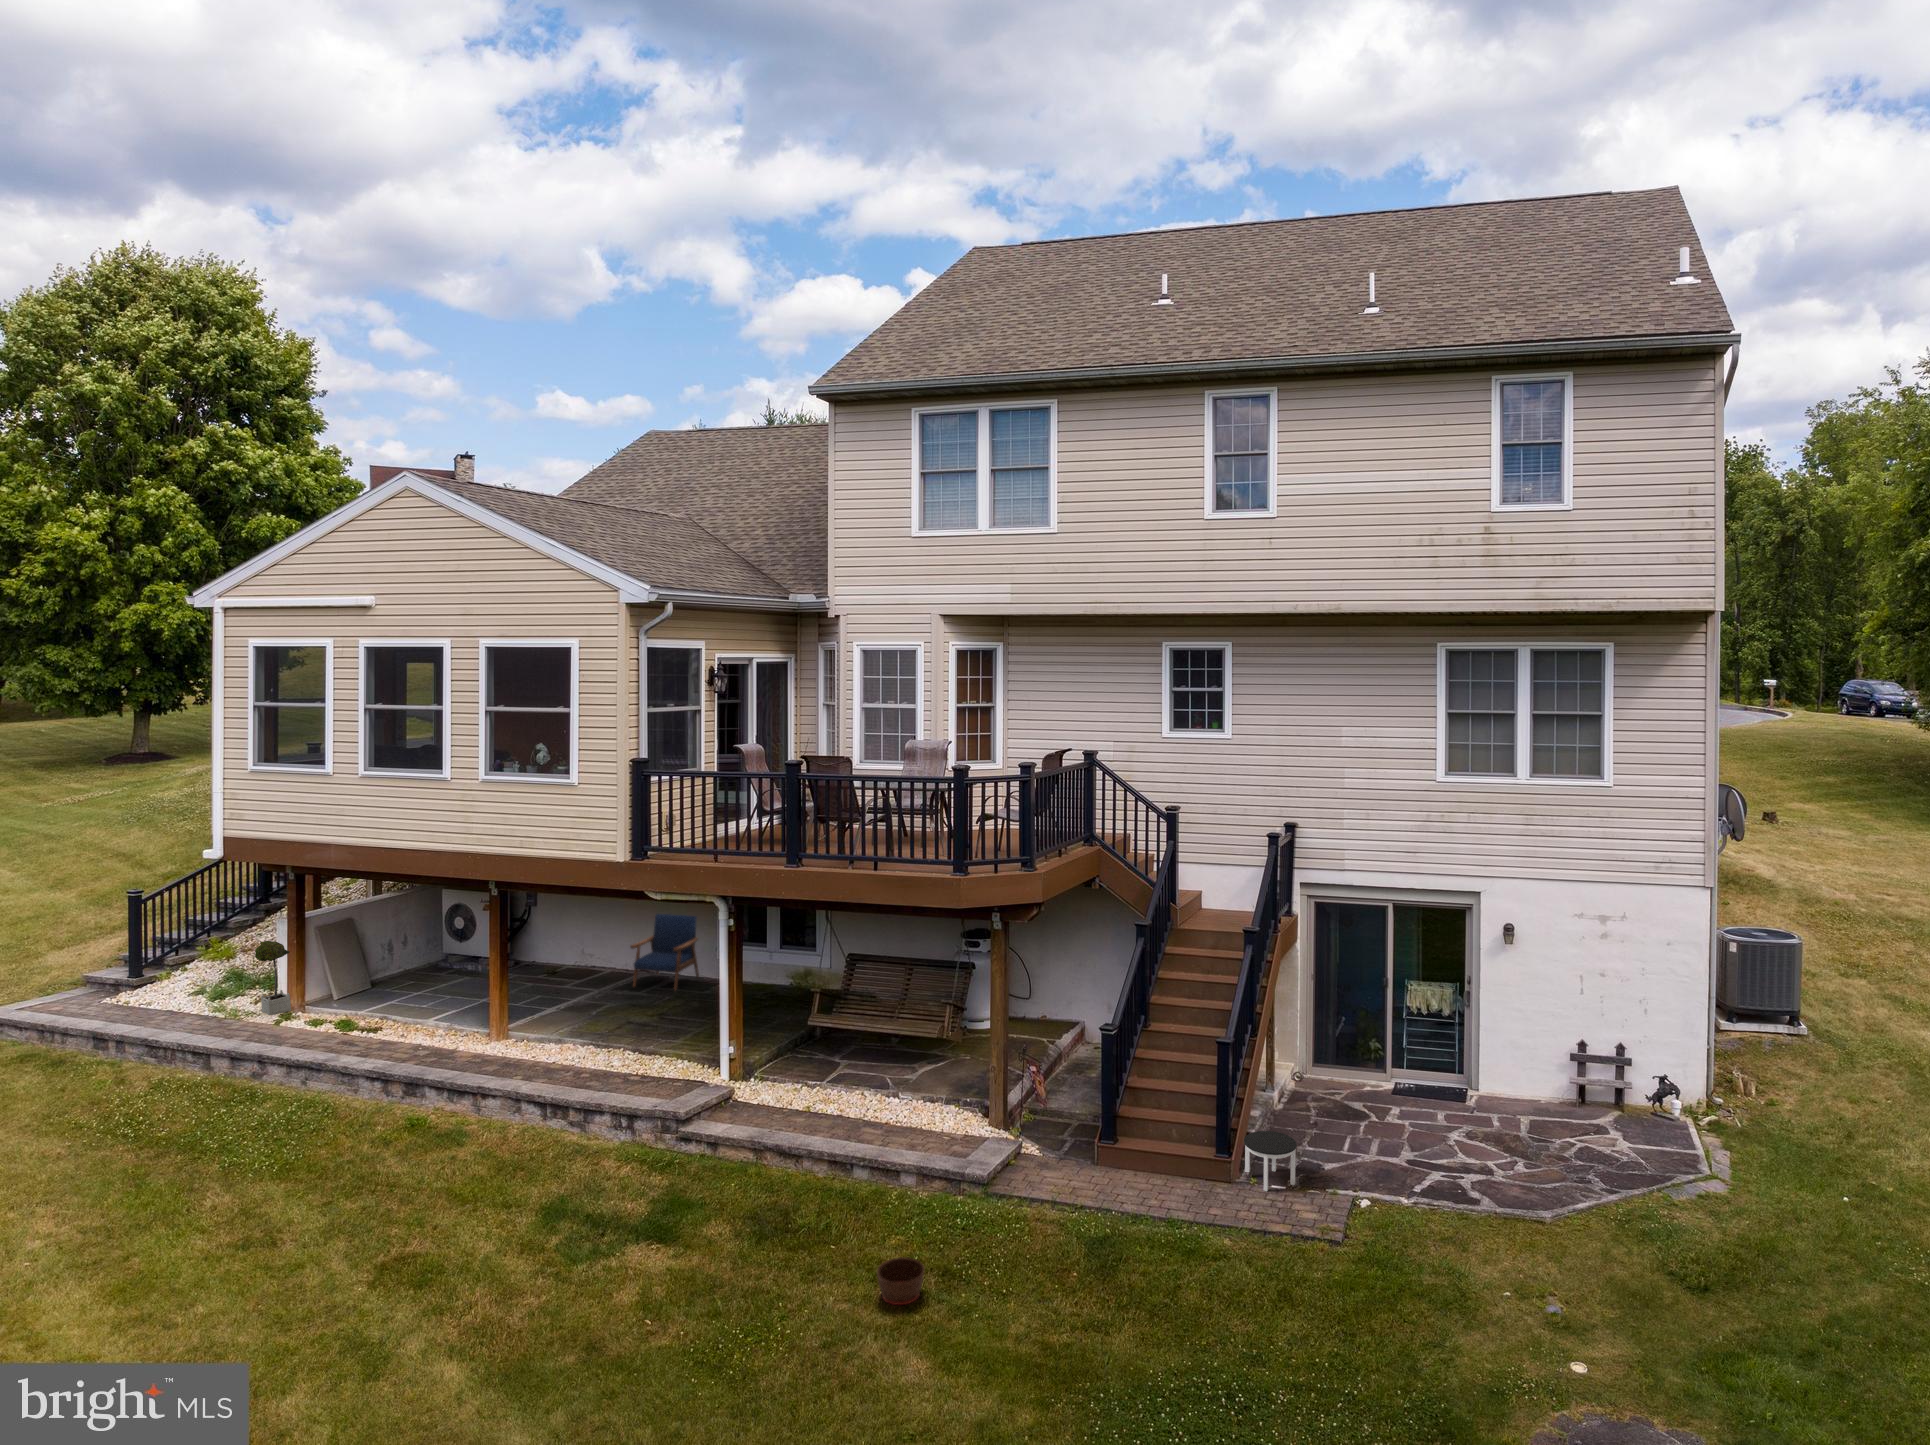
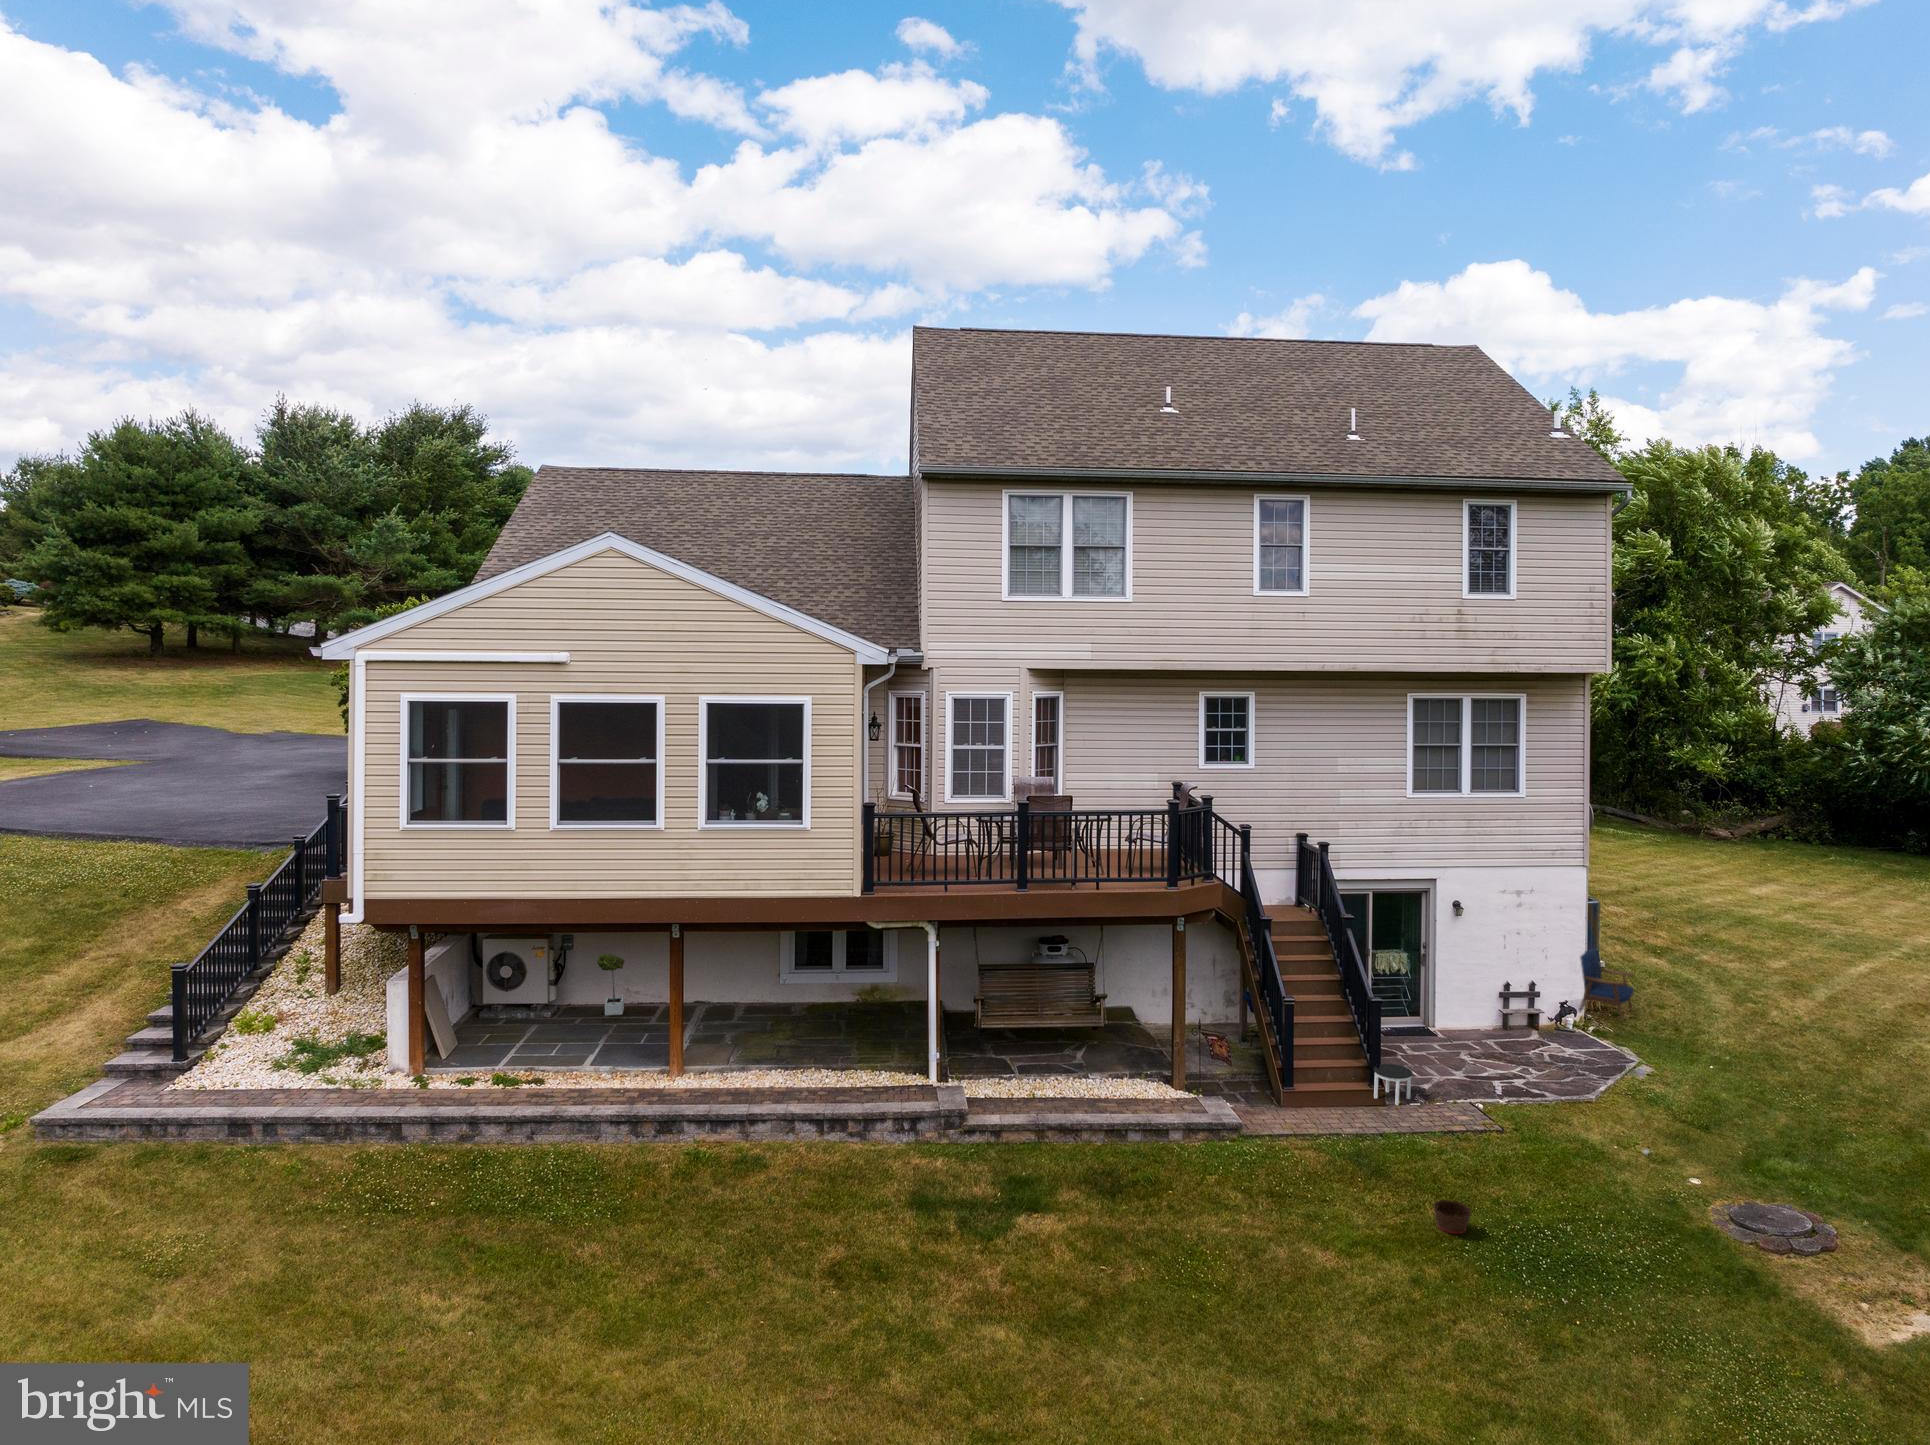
armchair: present [630,914,699,990] -> present [1579,948,1634,1021]
potted tree: present [255,941,291,1015] -> present [597,954,625,1015]
basket: present [877,1257,925,1305] -> present [1433,1200,1471,1234]

